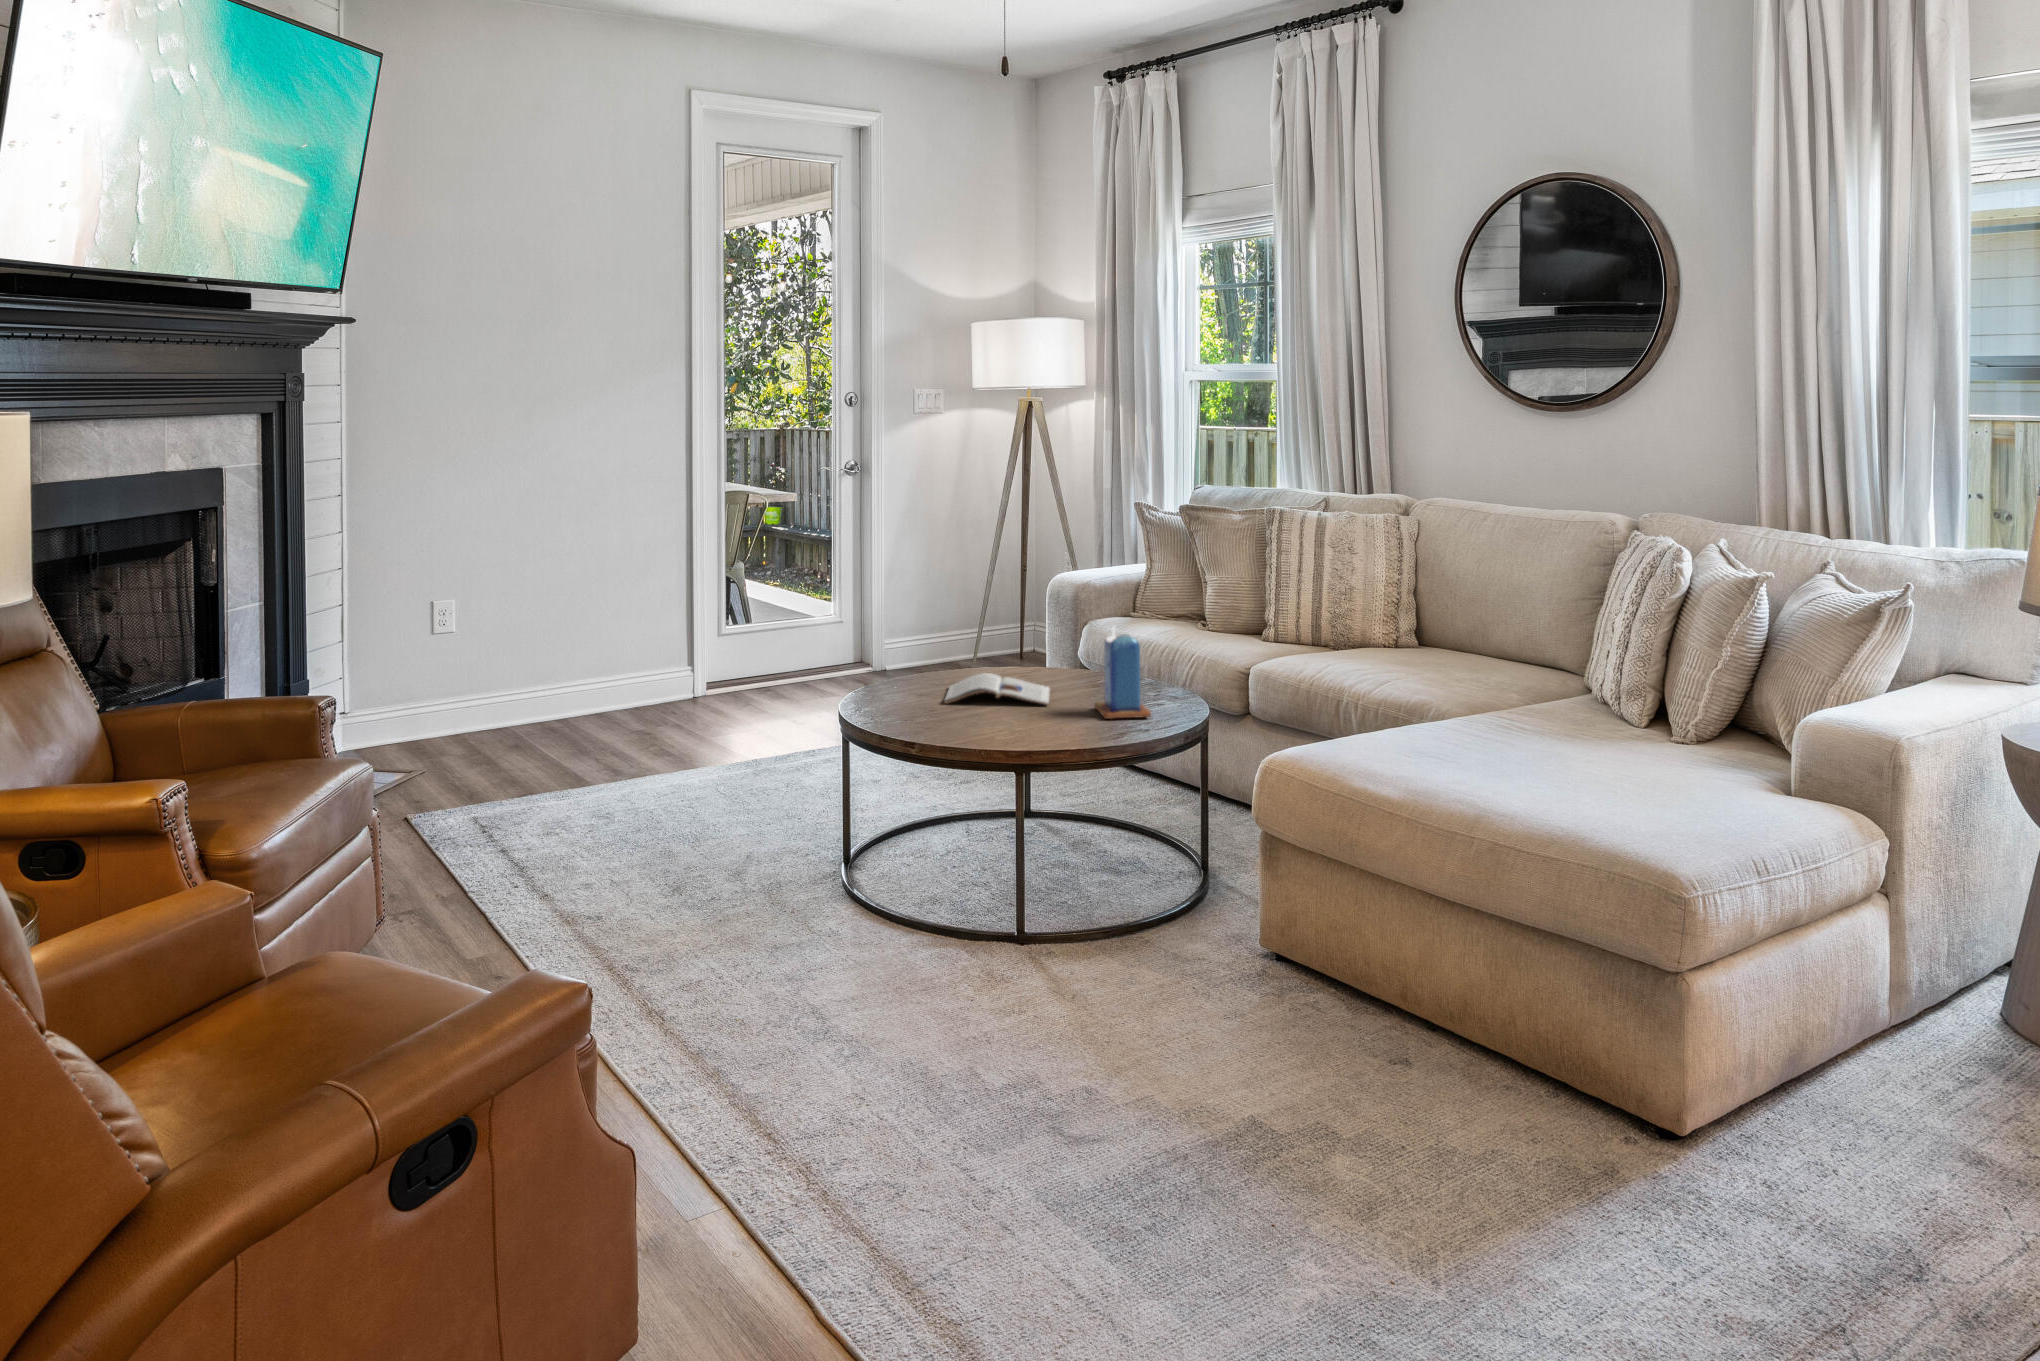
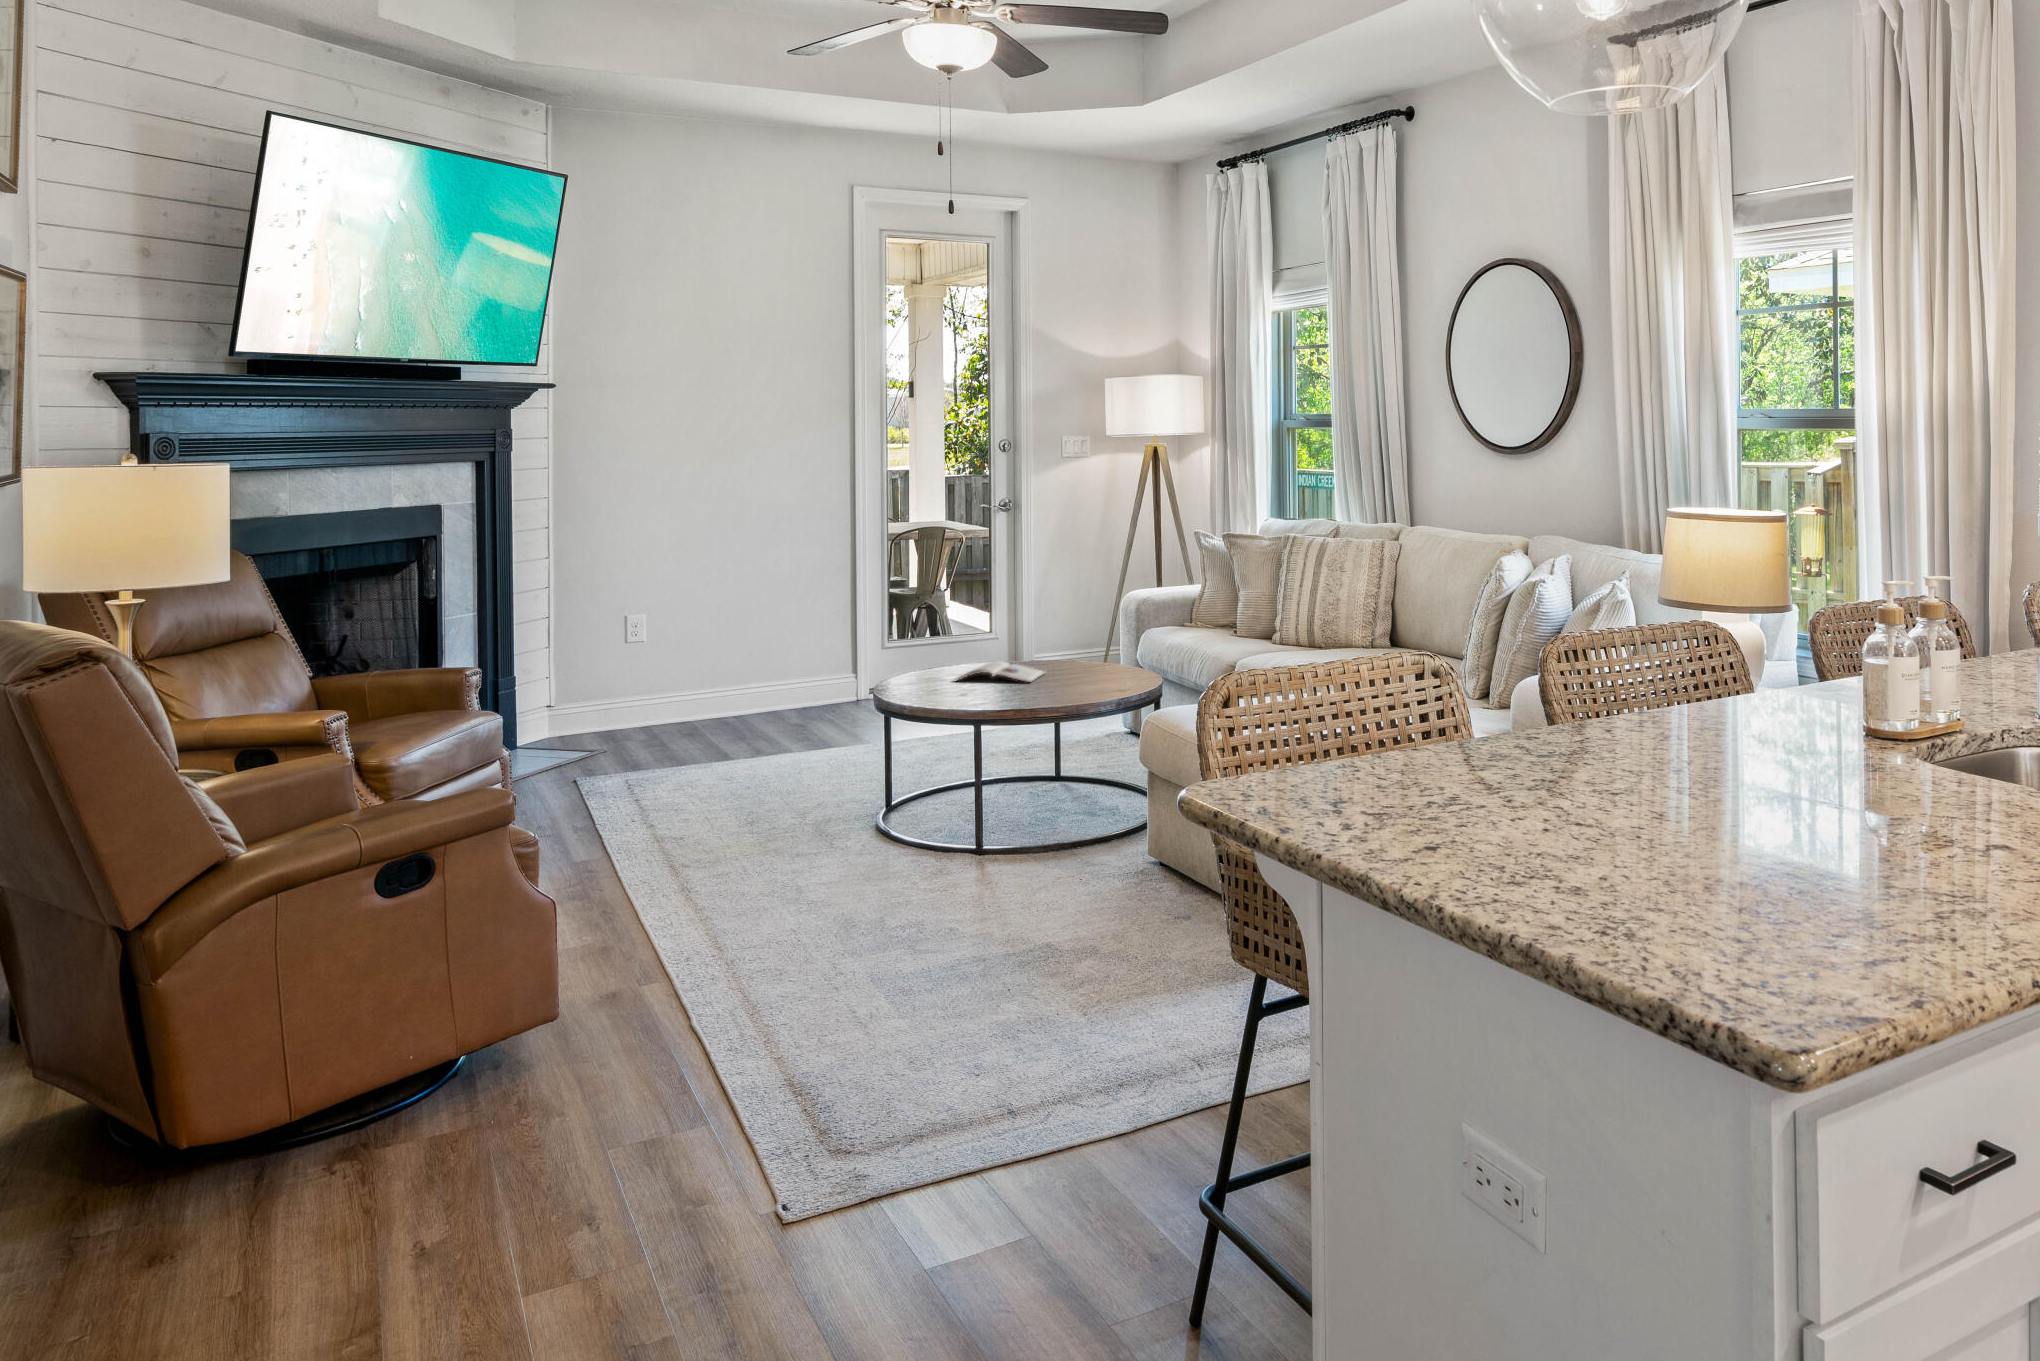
candle: present [1094,627,1151,719] -> none [1061,622,1099,691]

